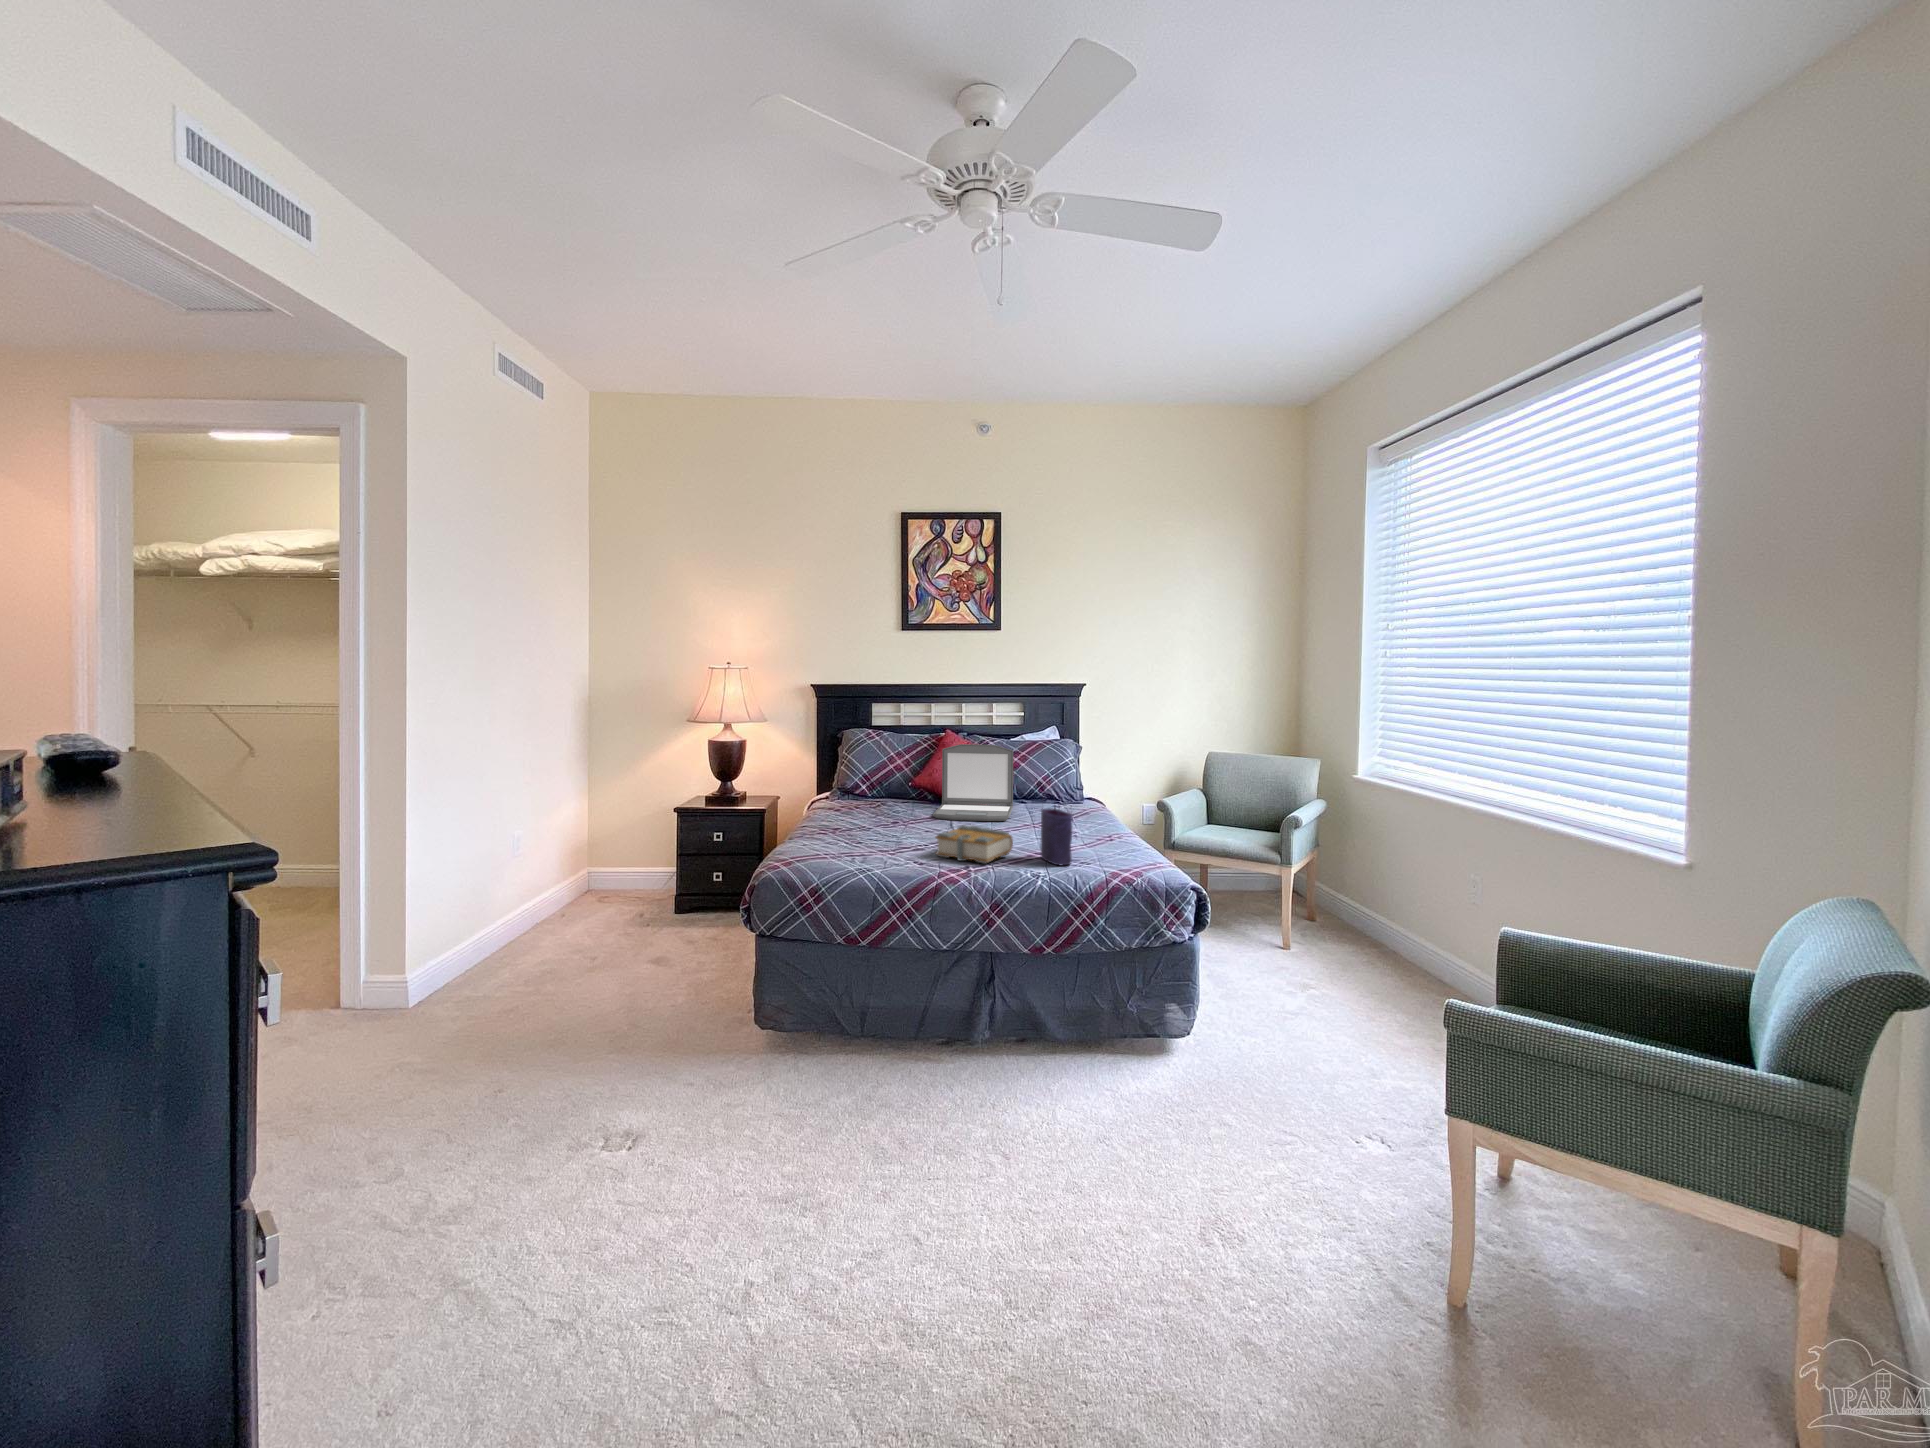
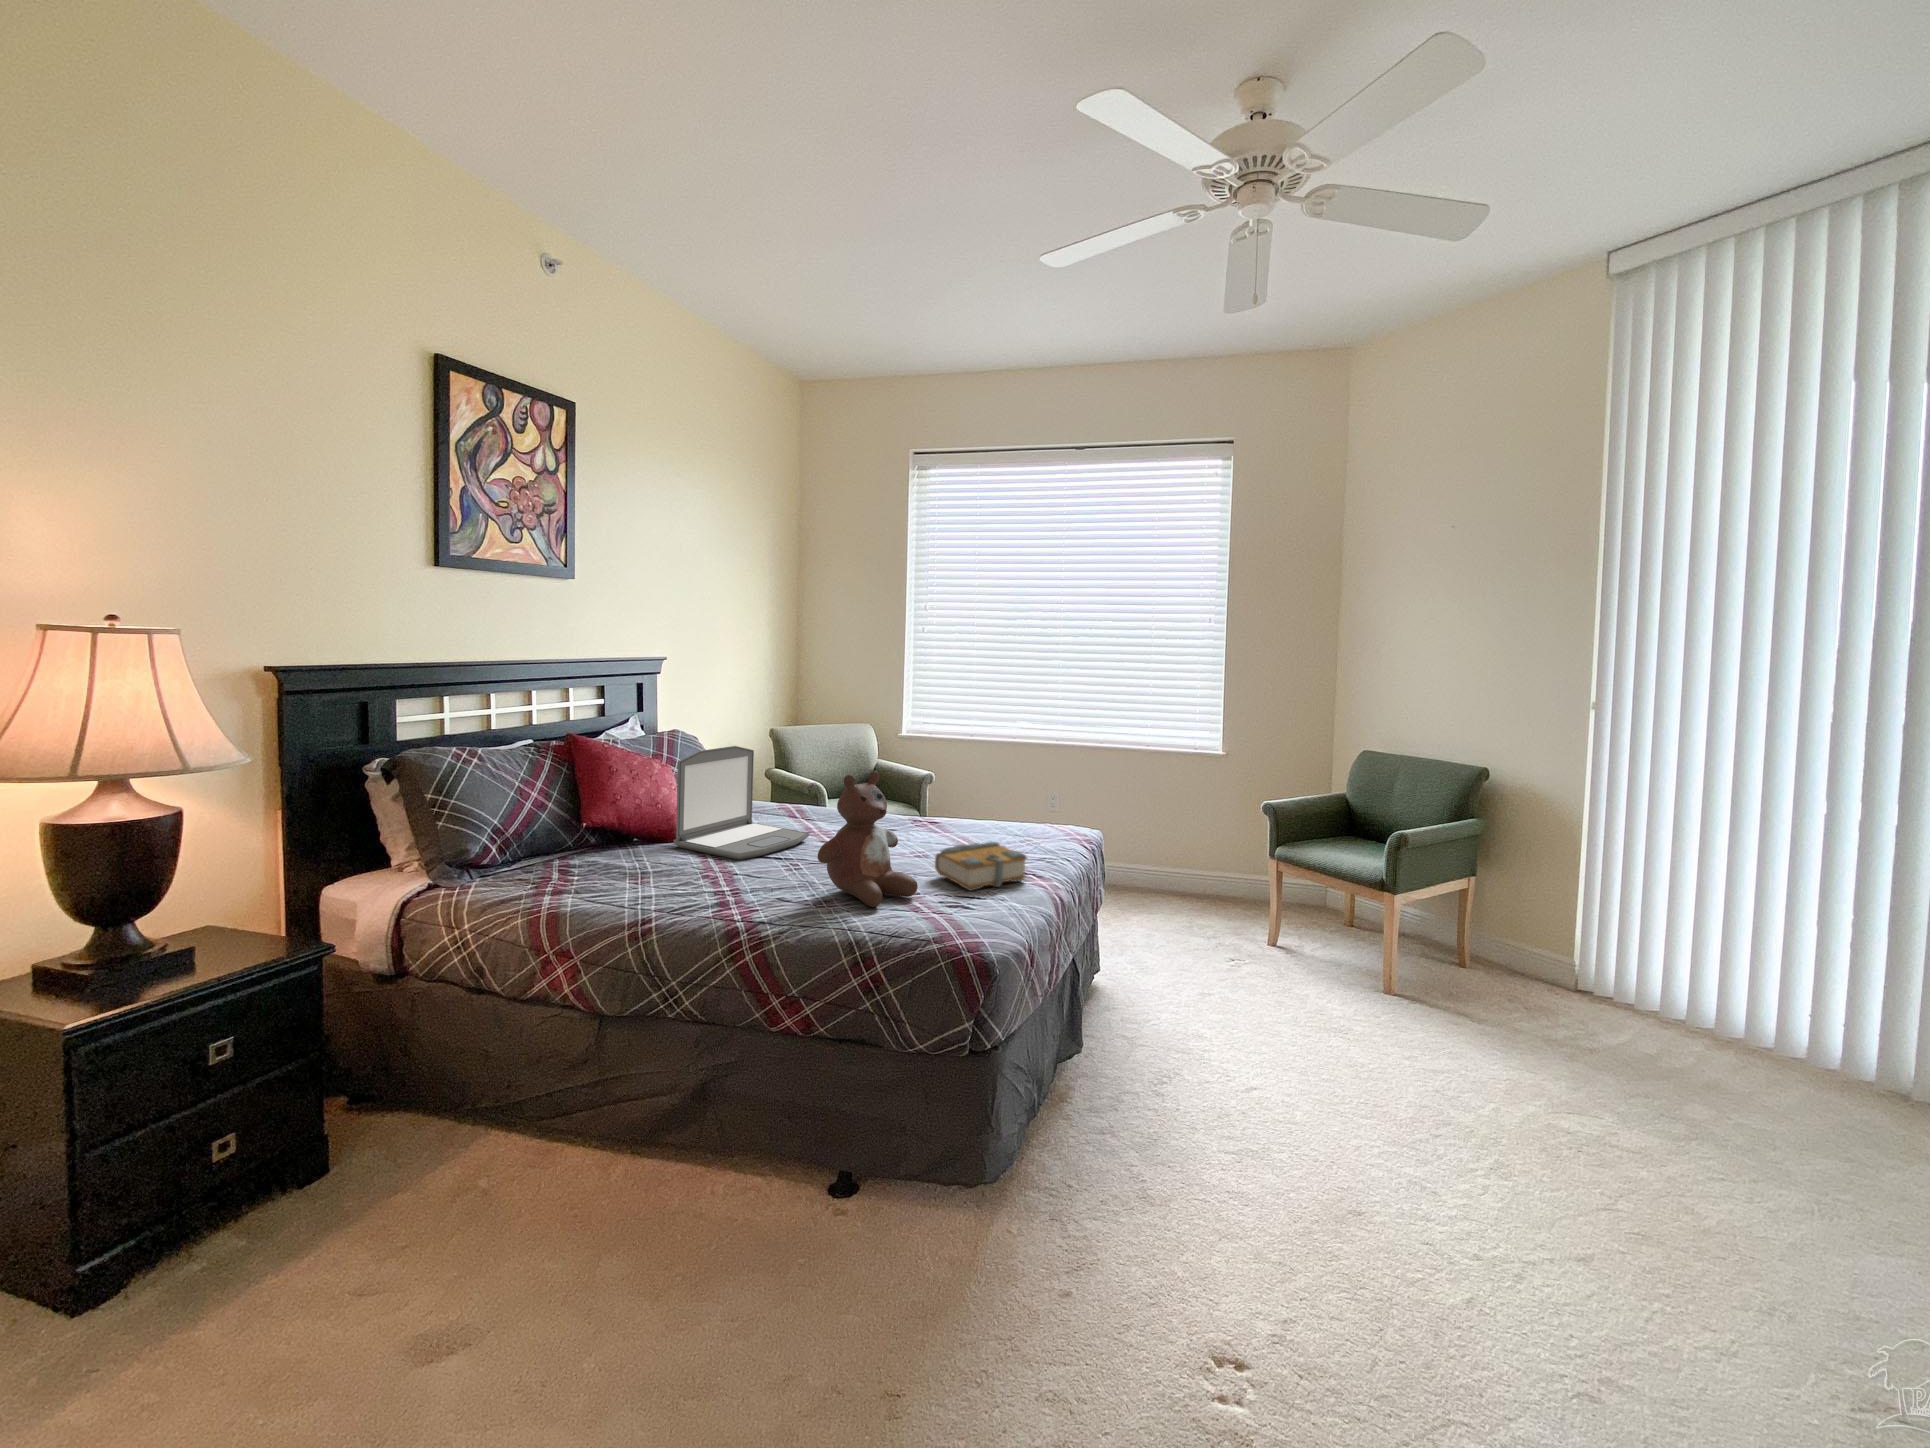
stuffed bear: none [865,753,935,847] -> present [818,771,918,907]
tote bag: present [1041,768,1072,865] -> none [1001,759,1051,862]

